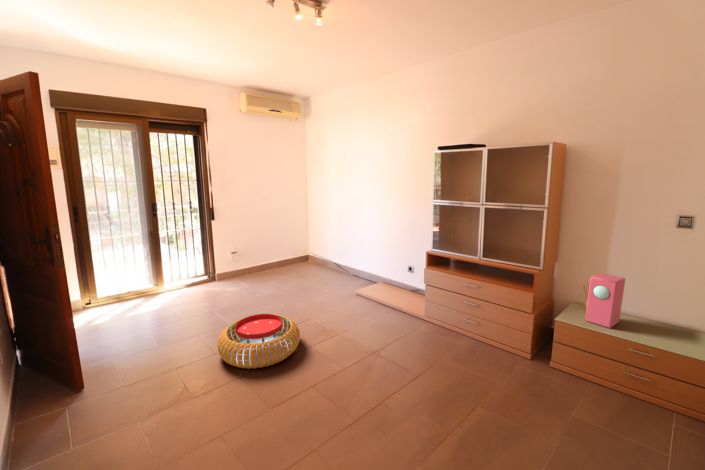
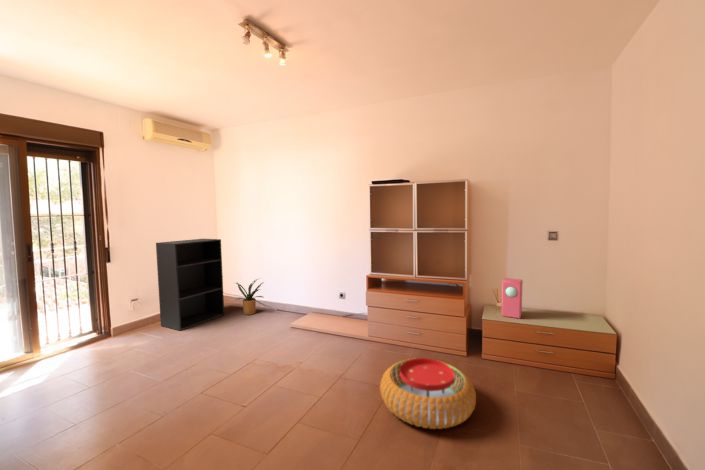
bookshelf: none [248,202,305,283] -> present [156,239,224,331]
house plant: none [312,243,342,277] -> present [236,279,263,315]
pouf: present [217,314,300,369] -> present [380,358,476,429]

